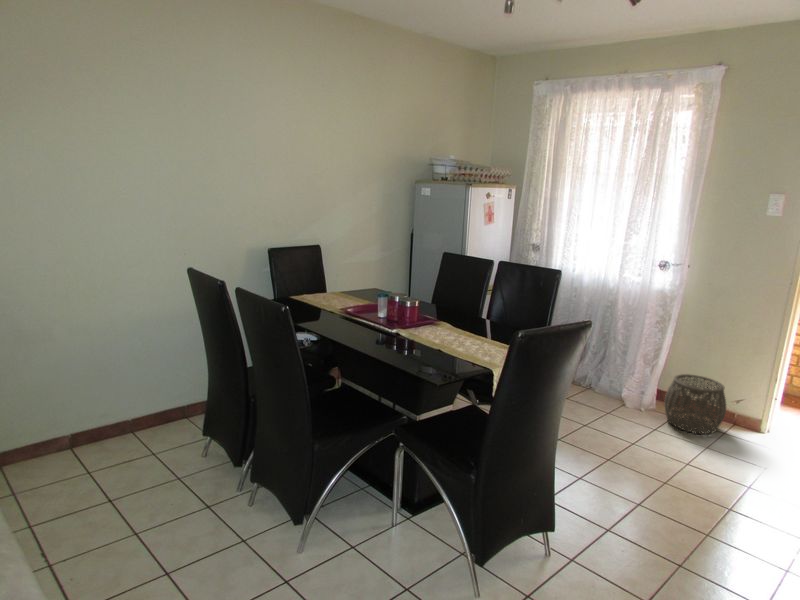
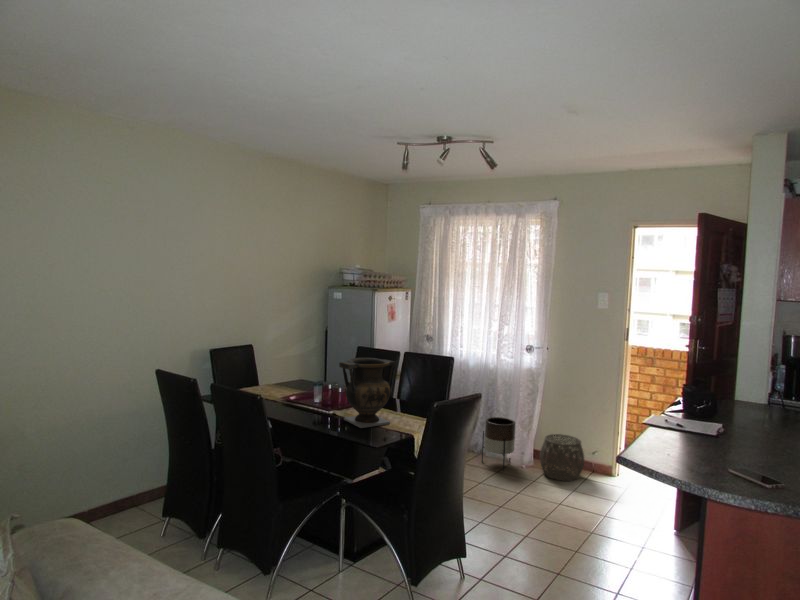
vase: none [403,265,479,355] -> present [339,358,396,428]
planter: none [588,347,636,413] -> present [482,417,515,471]

